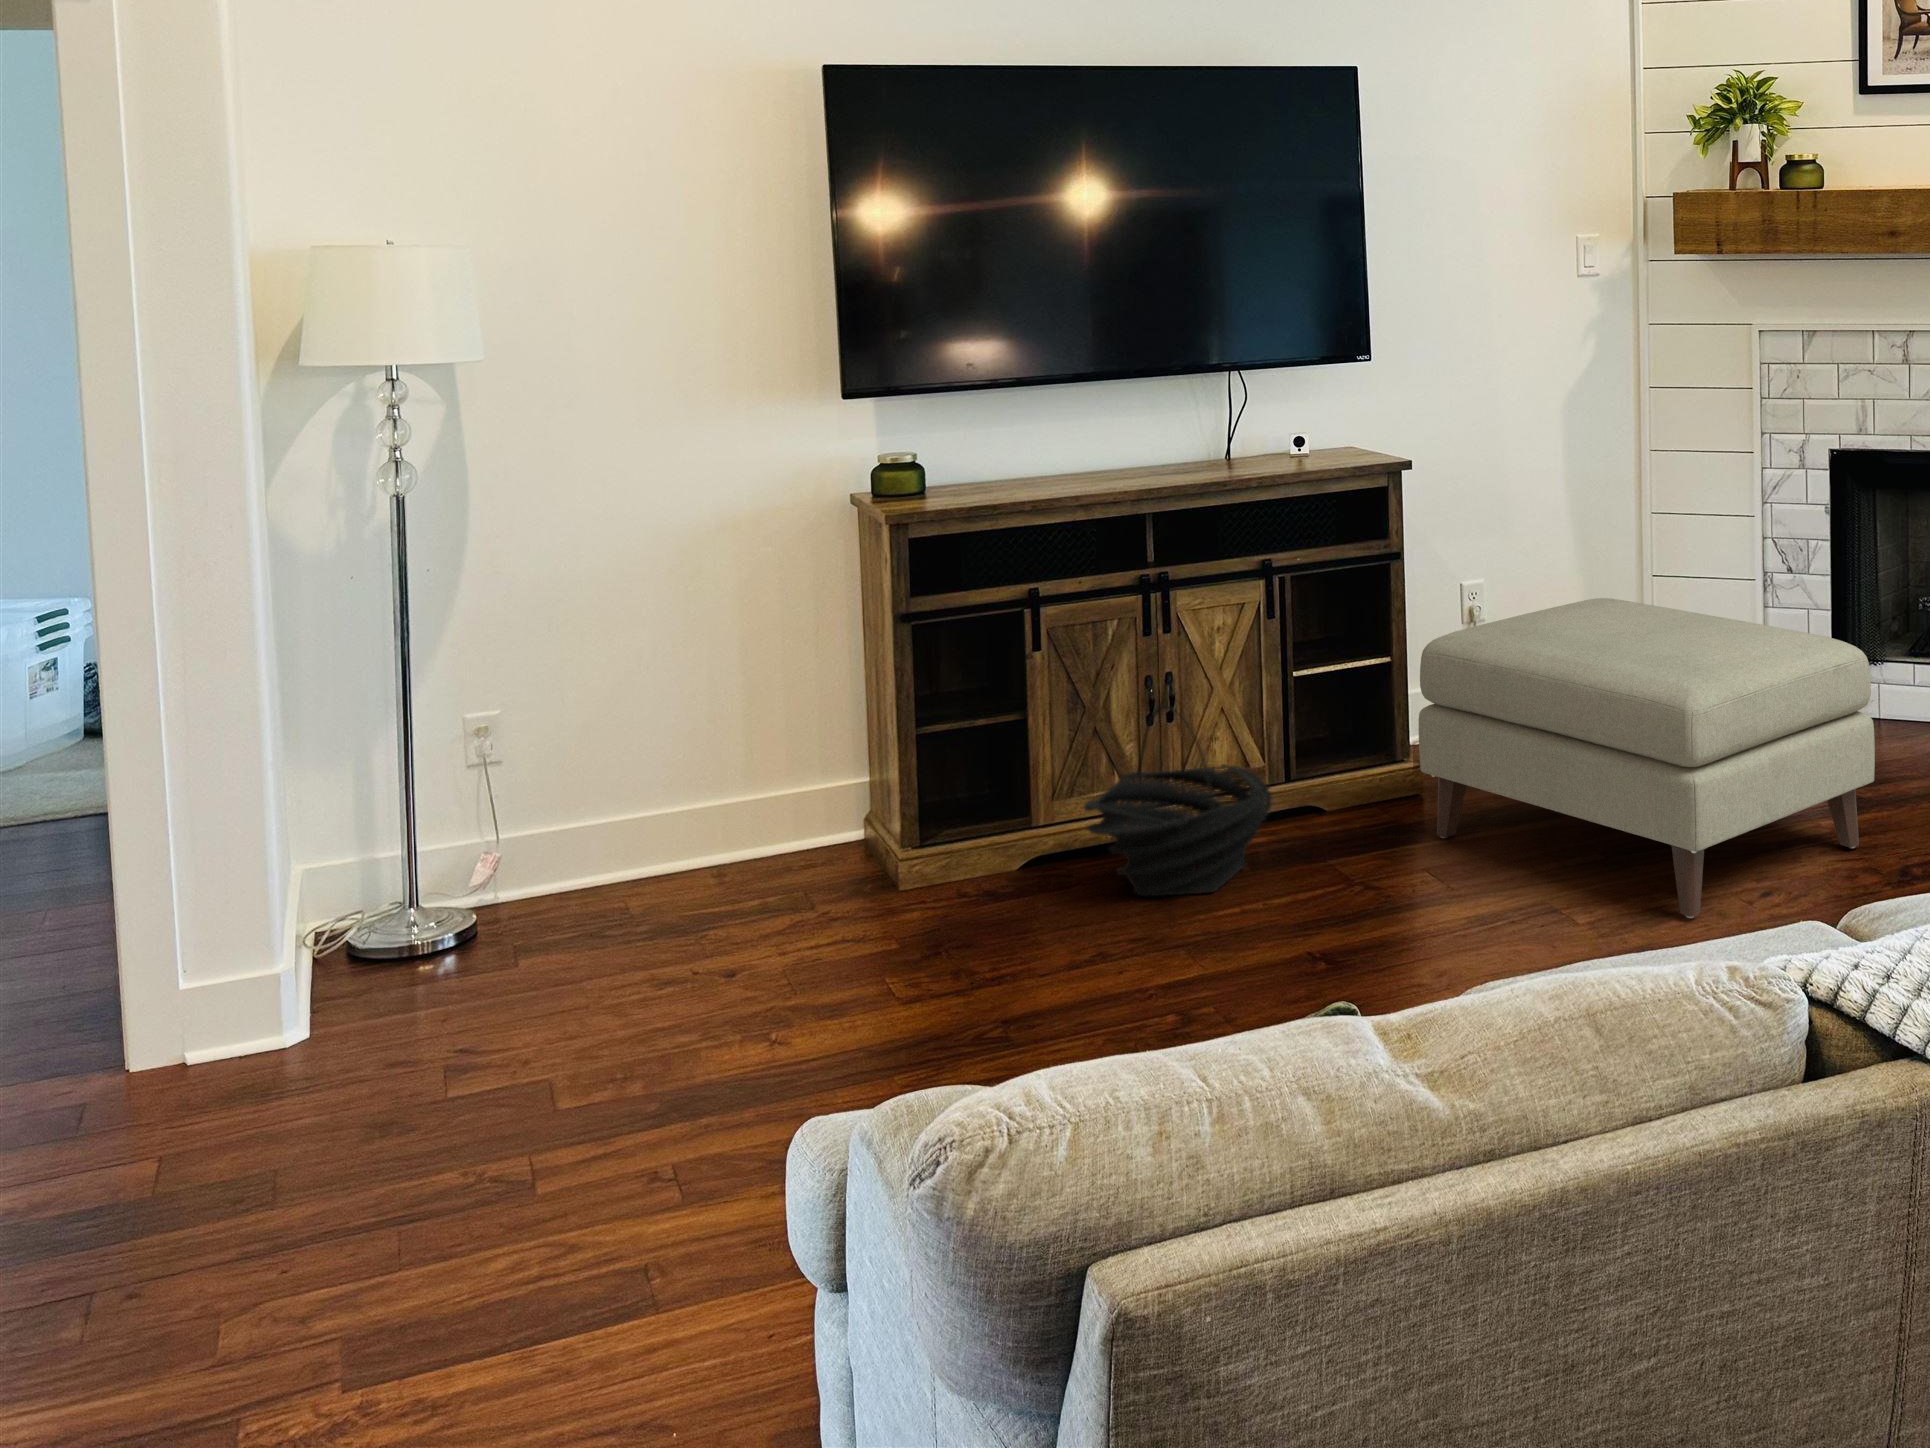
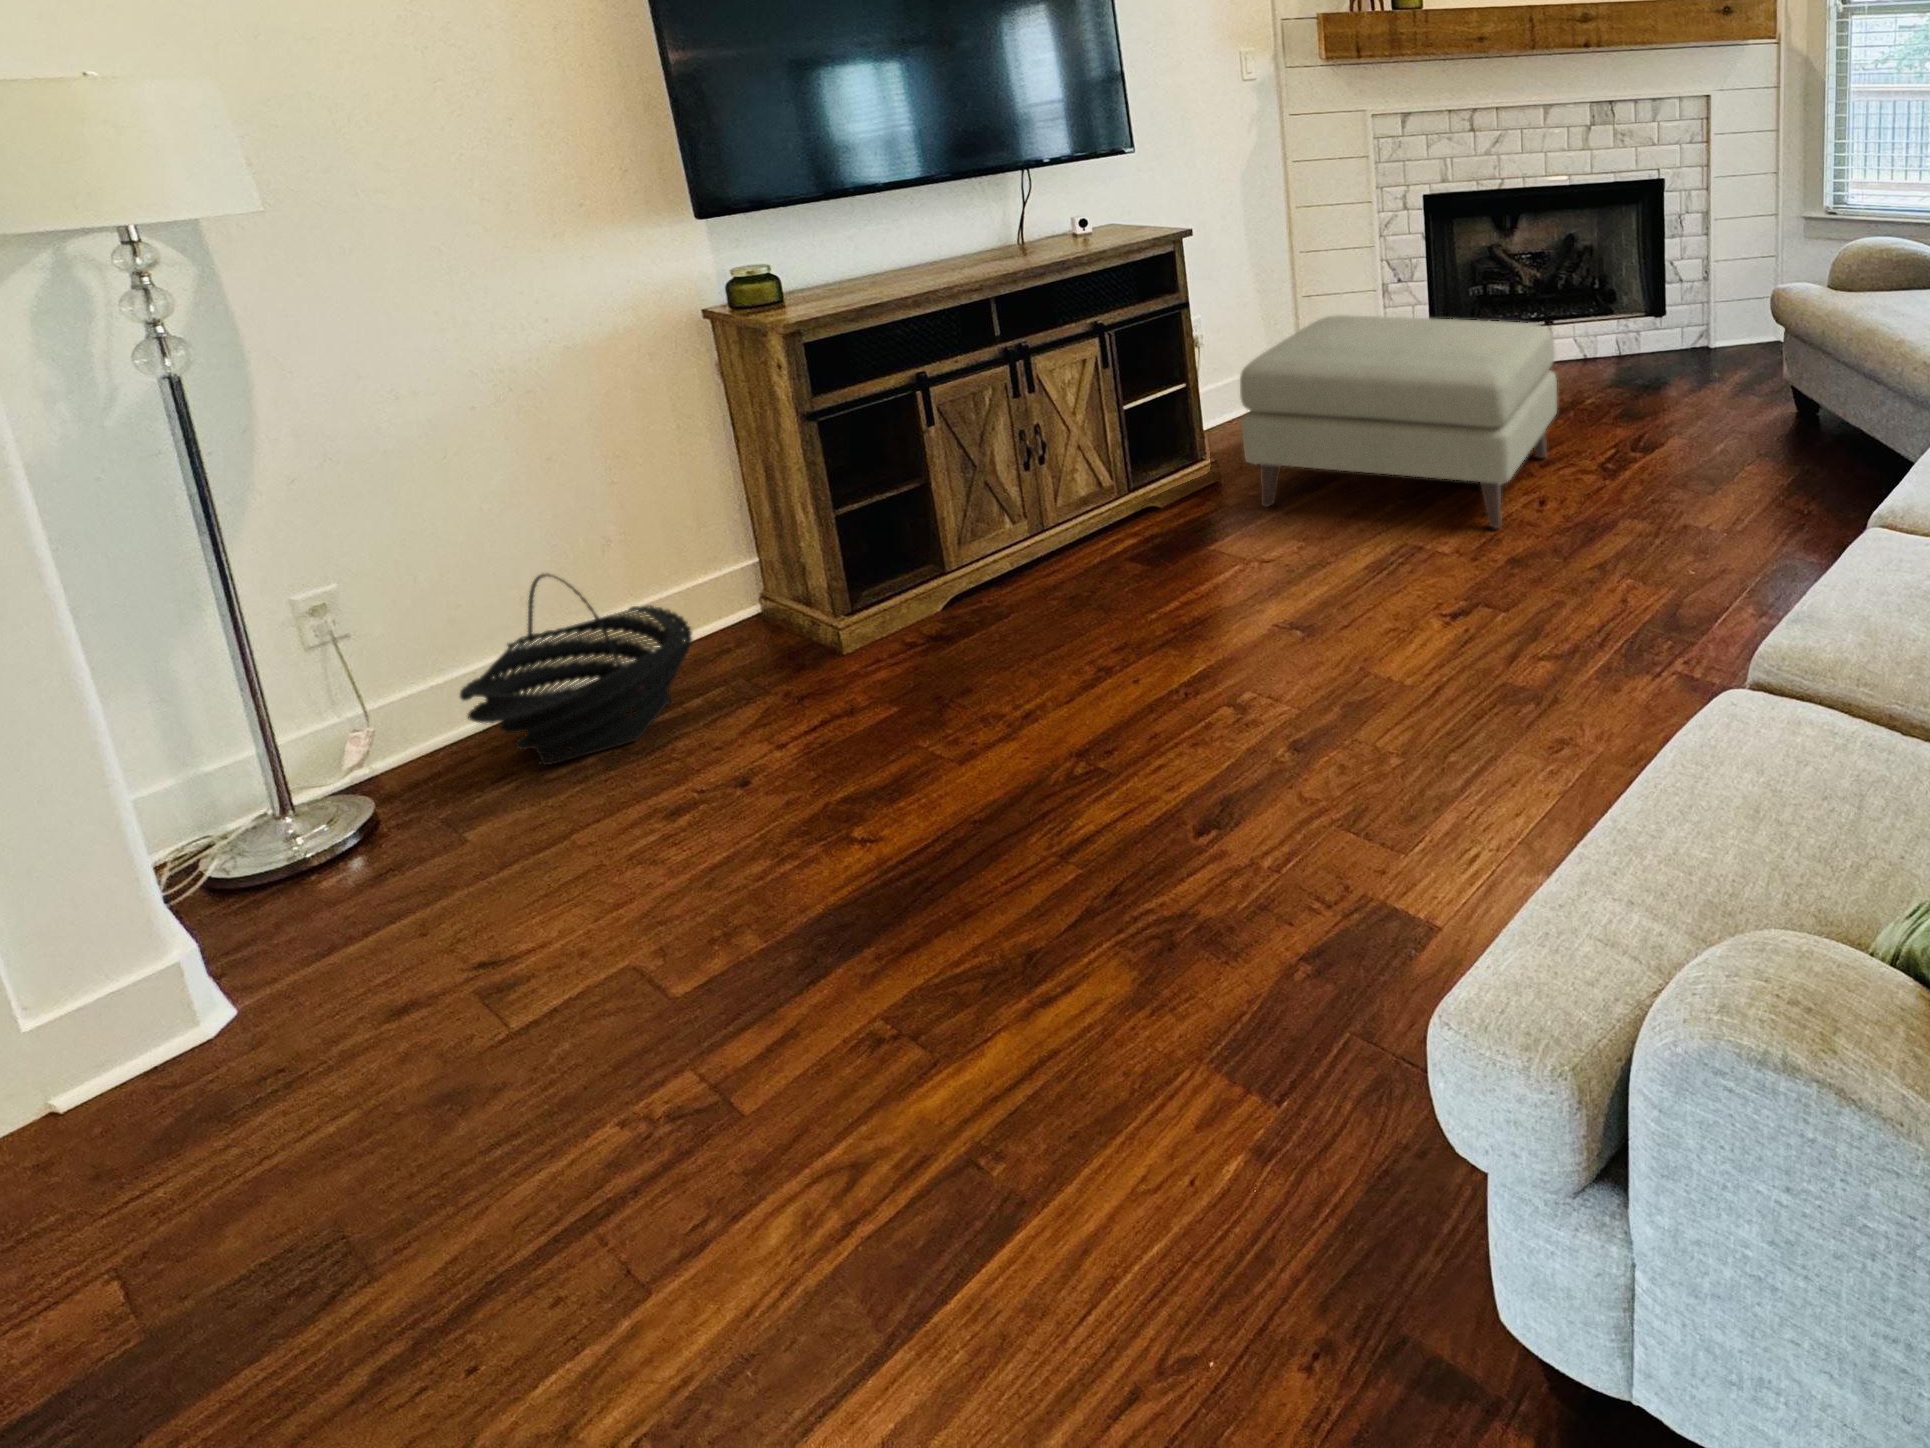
basket: present [1084,705,1272,896] -> present [460,574,692,765]

